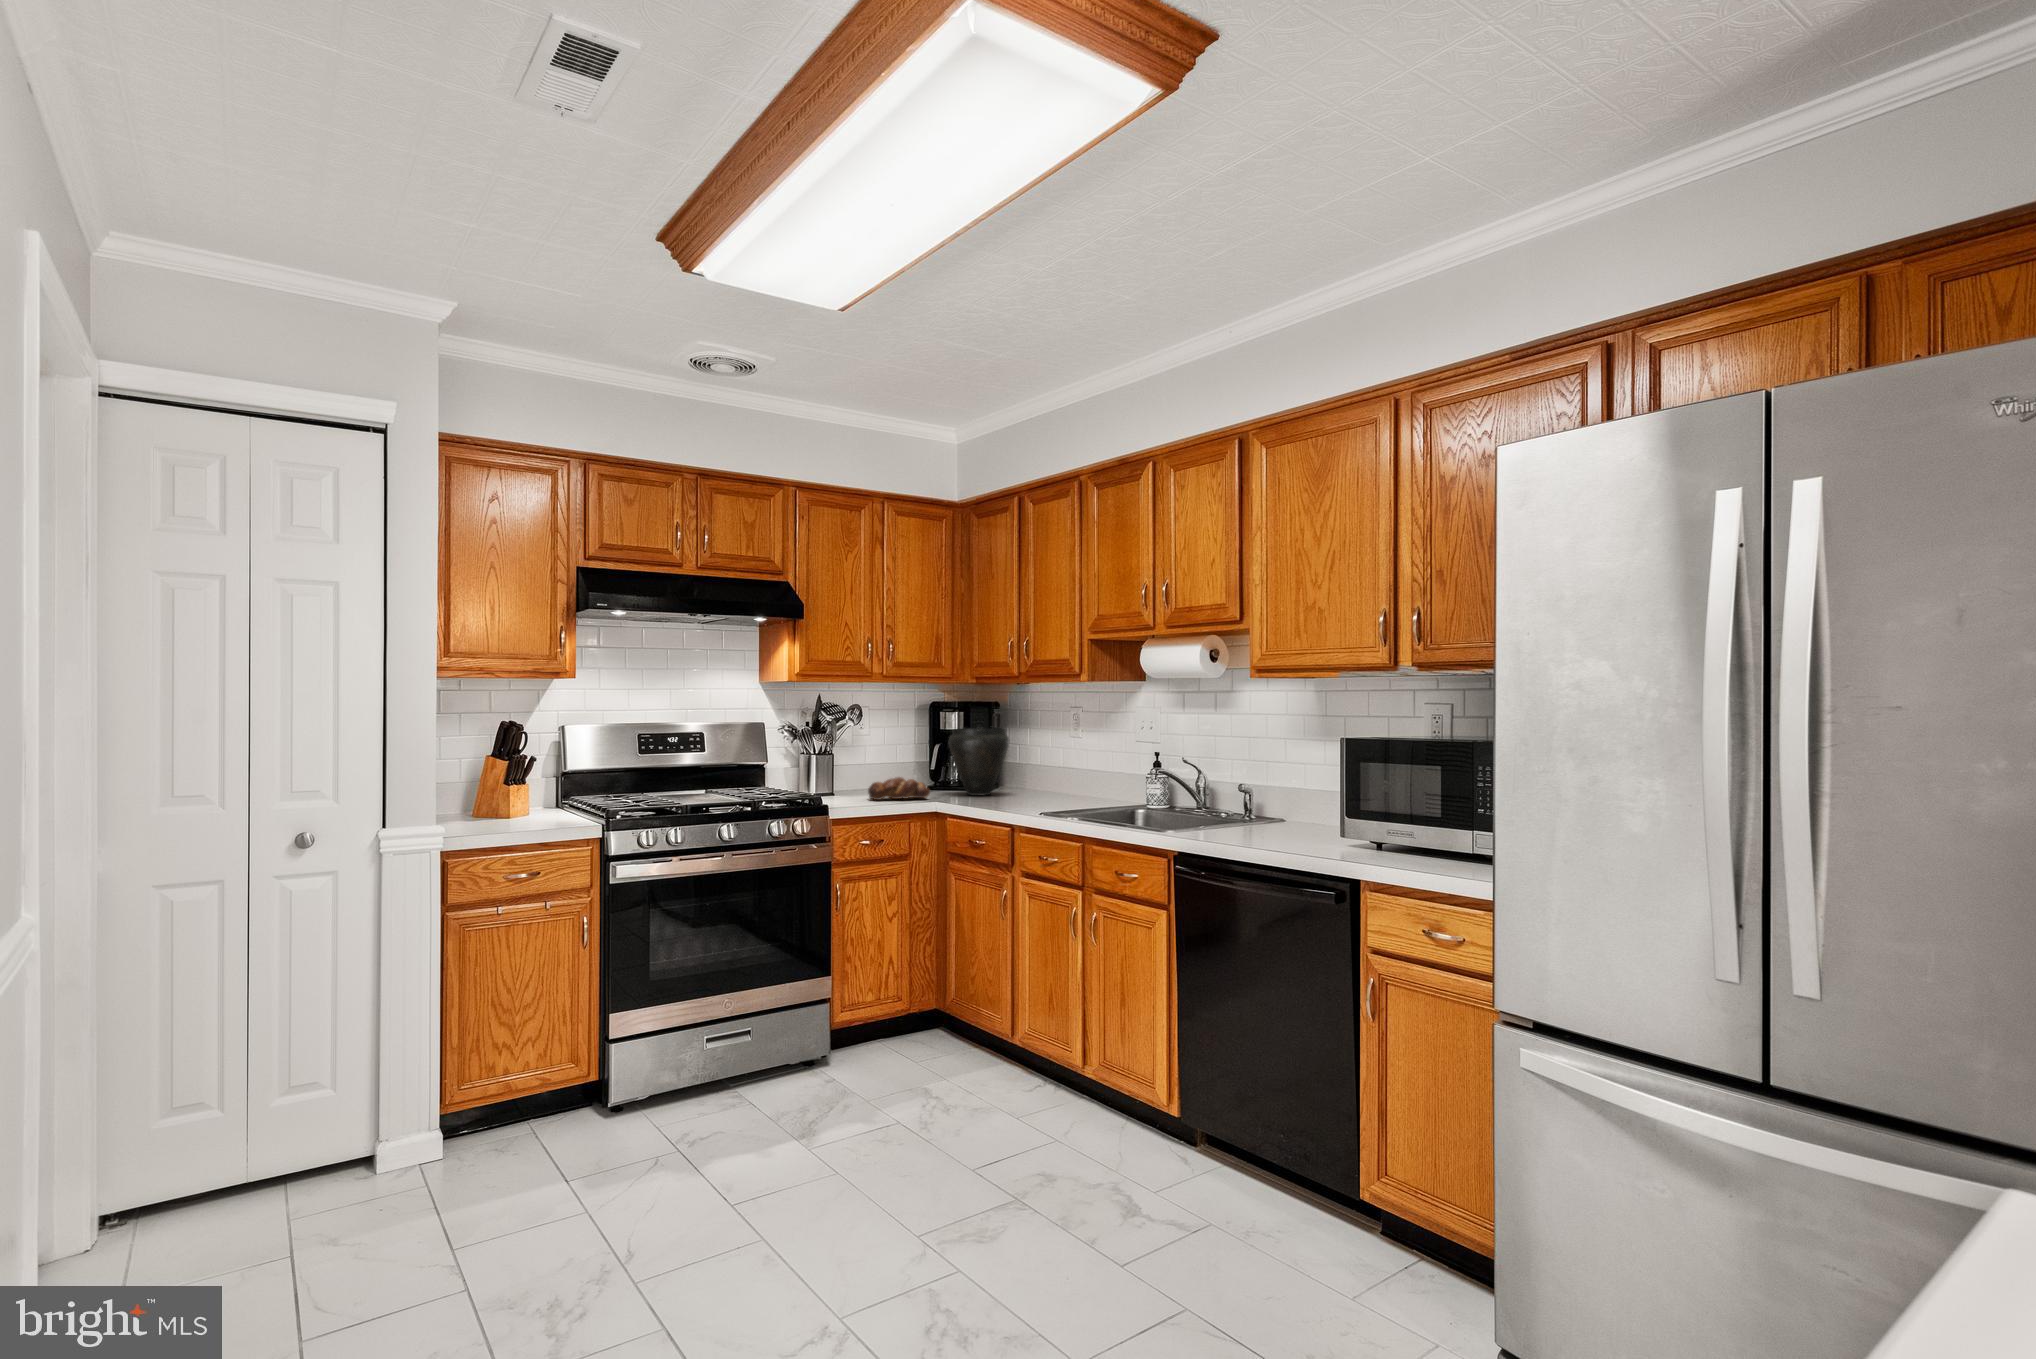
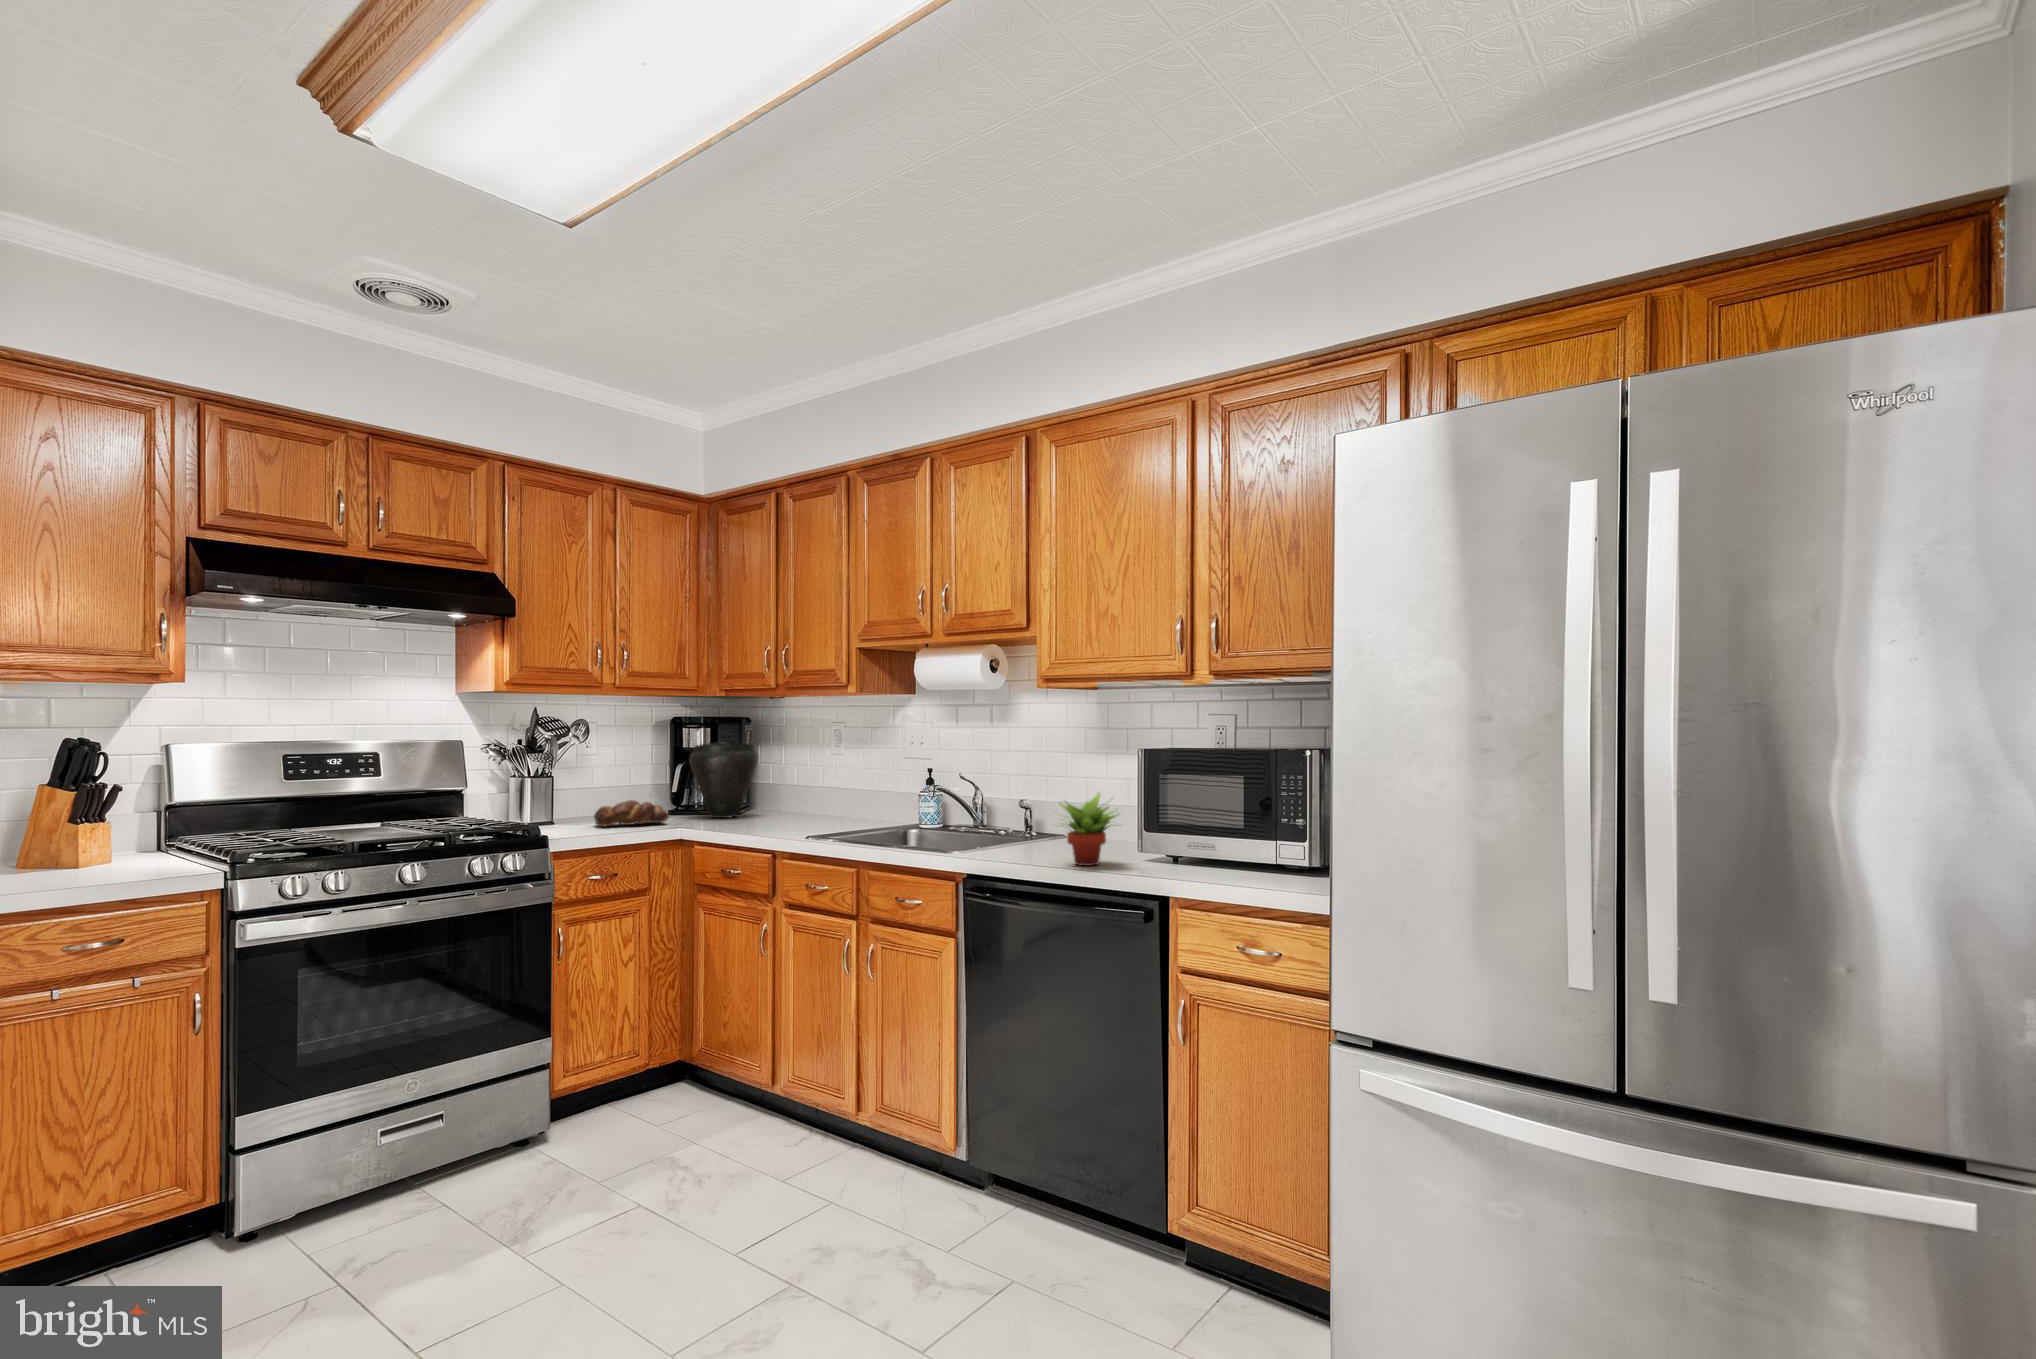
succulent plant: none [1257,779,1325,848] -> present [1057,793,1118,866]

